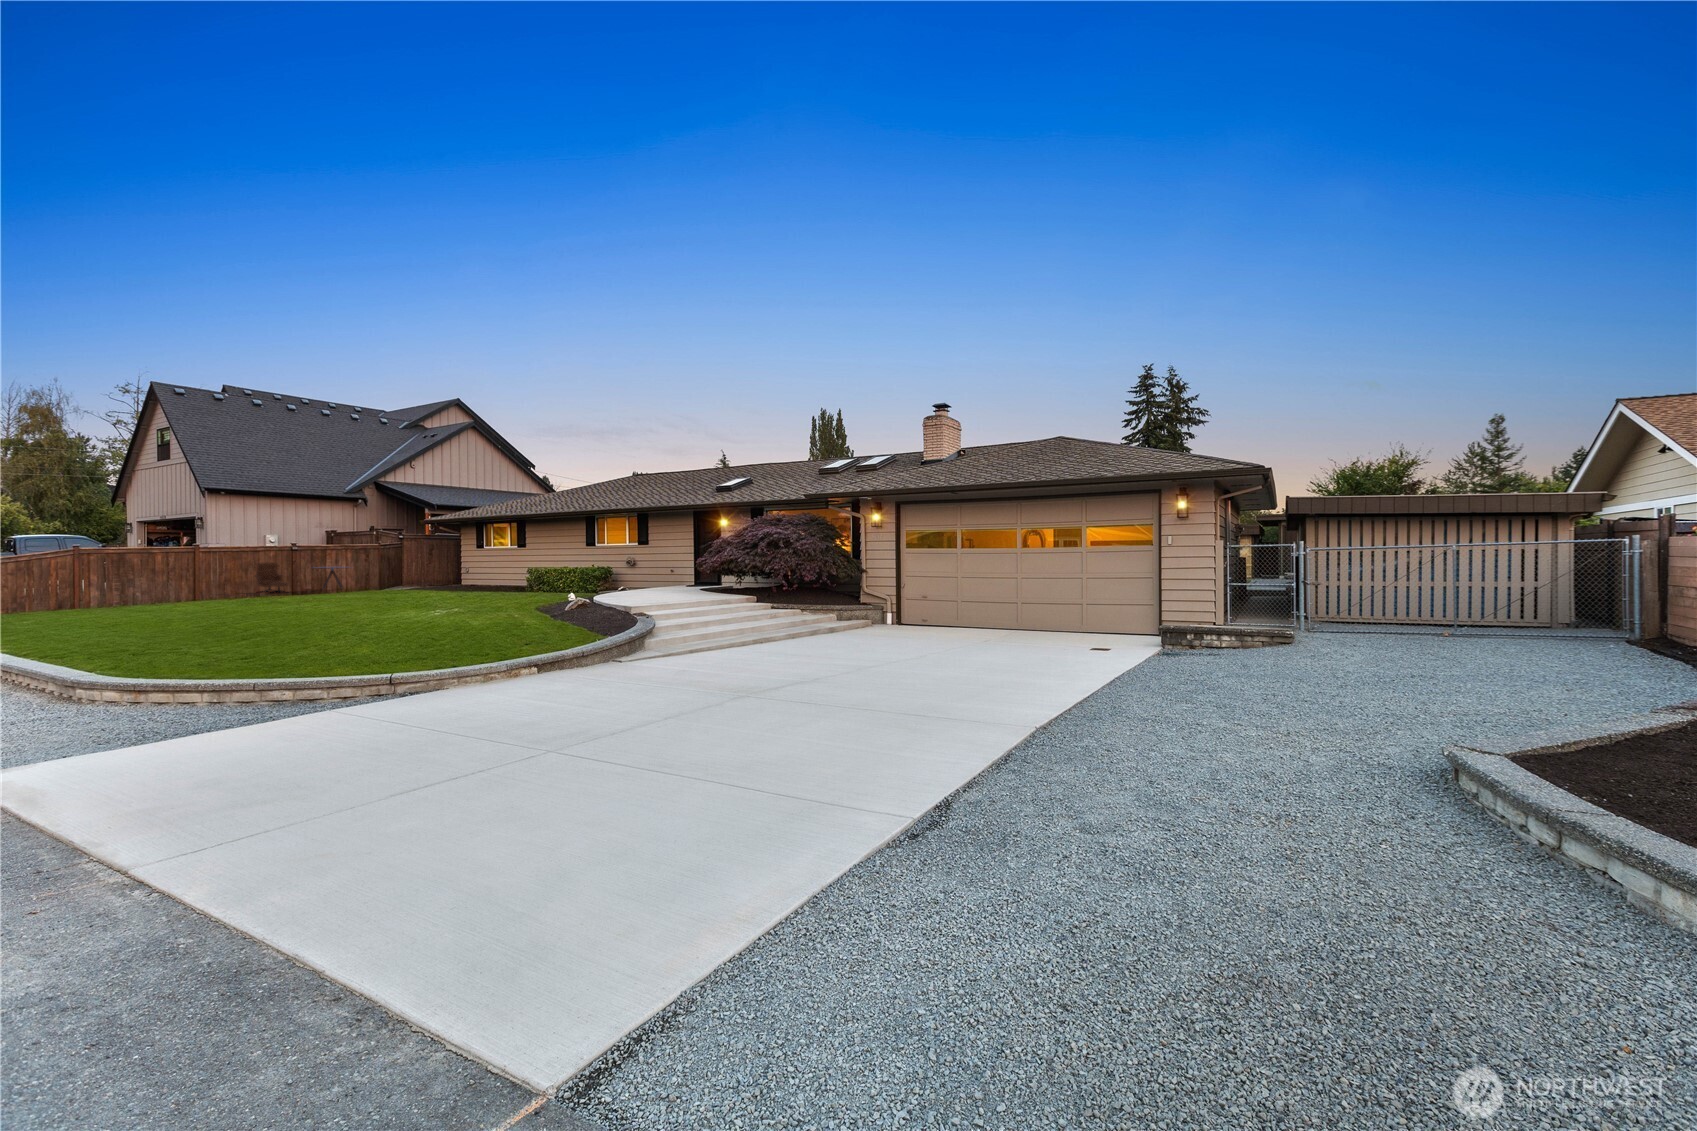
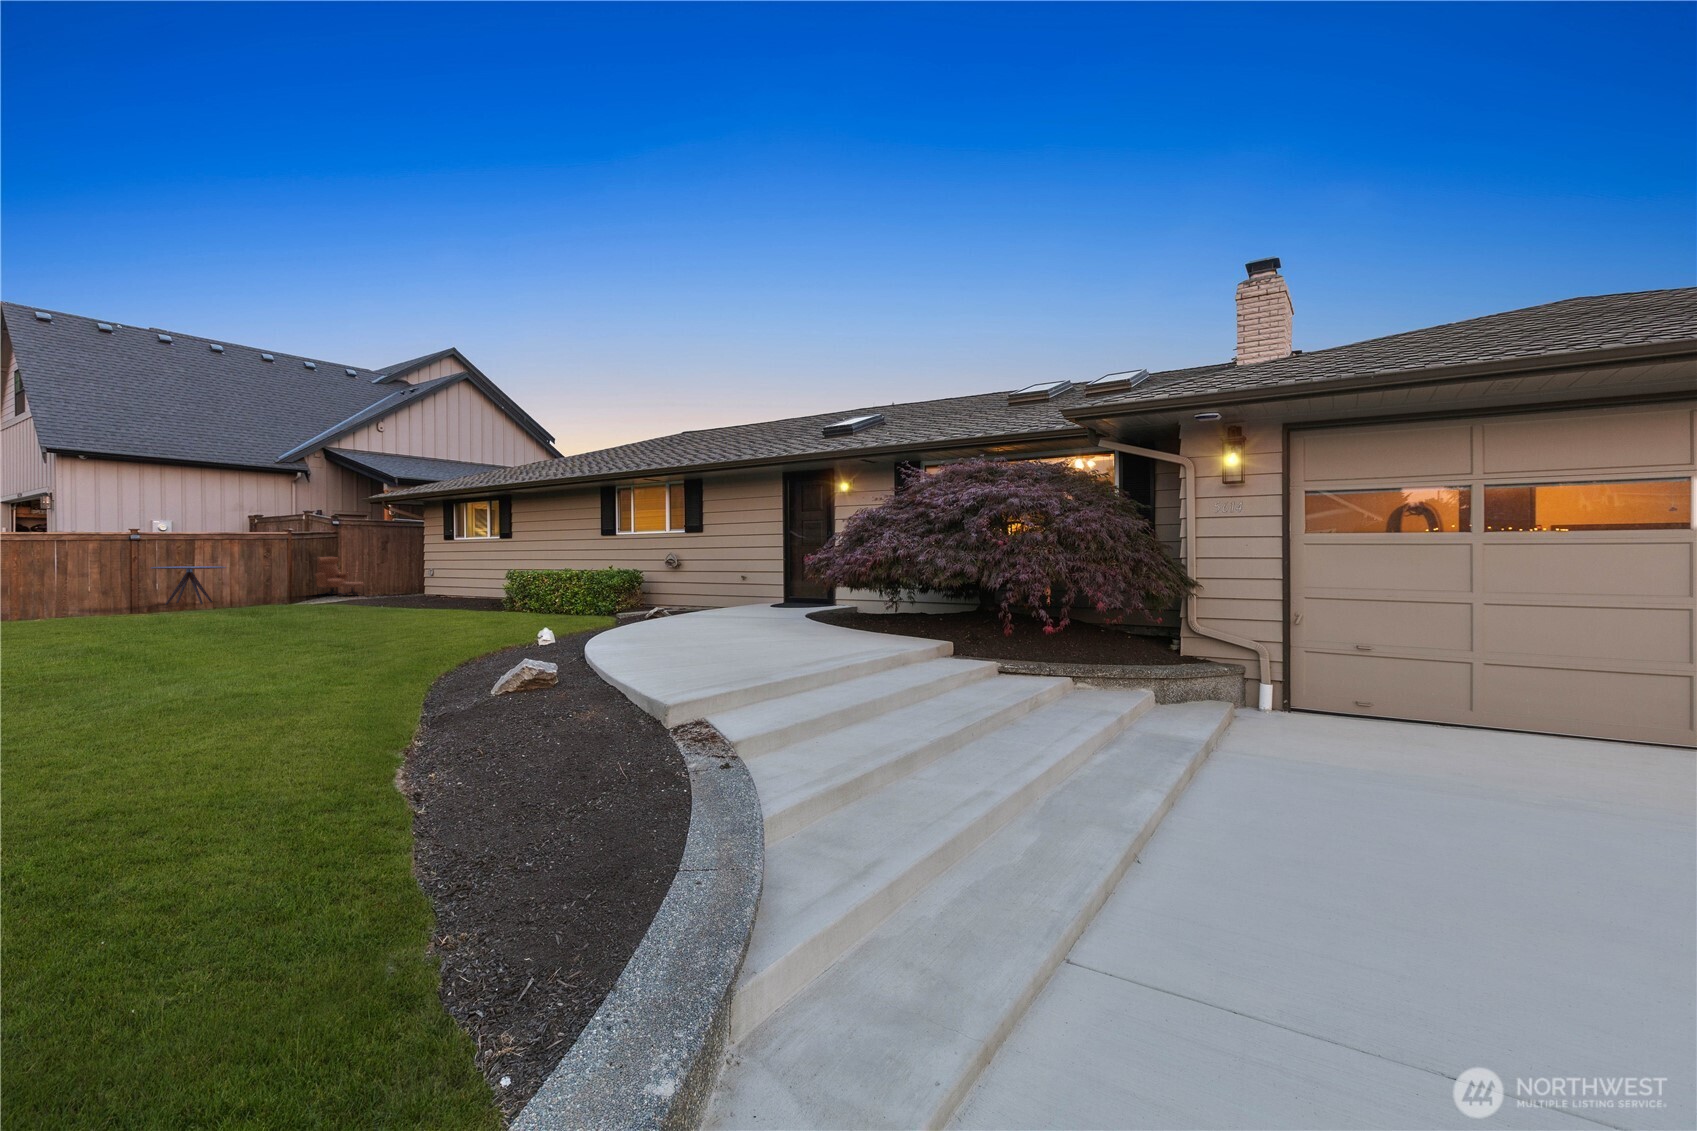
lounge chair: present [255,562,288,592] -> present [315,557,364,595]

